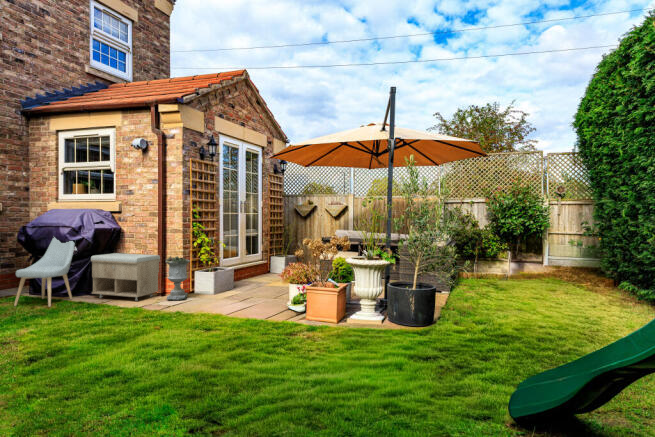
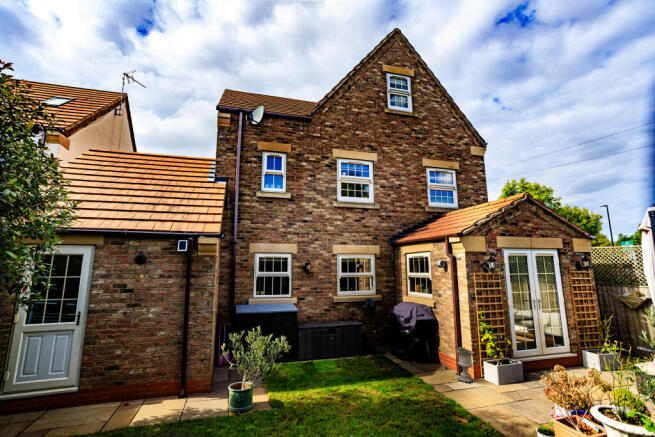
chair: present [14,237,75,307] -> none [381,314,410,364]
storage bench: present [91,253,160,301] -> none [416,335,457,374]

